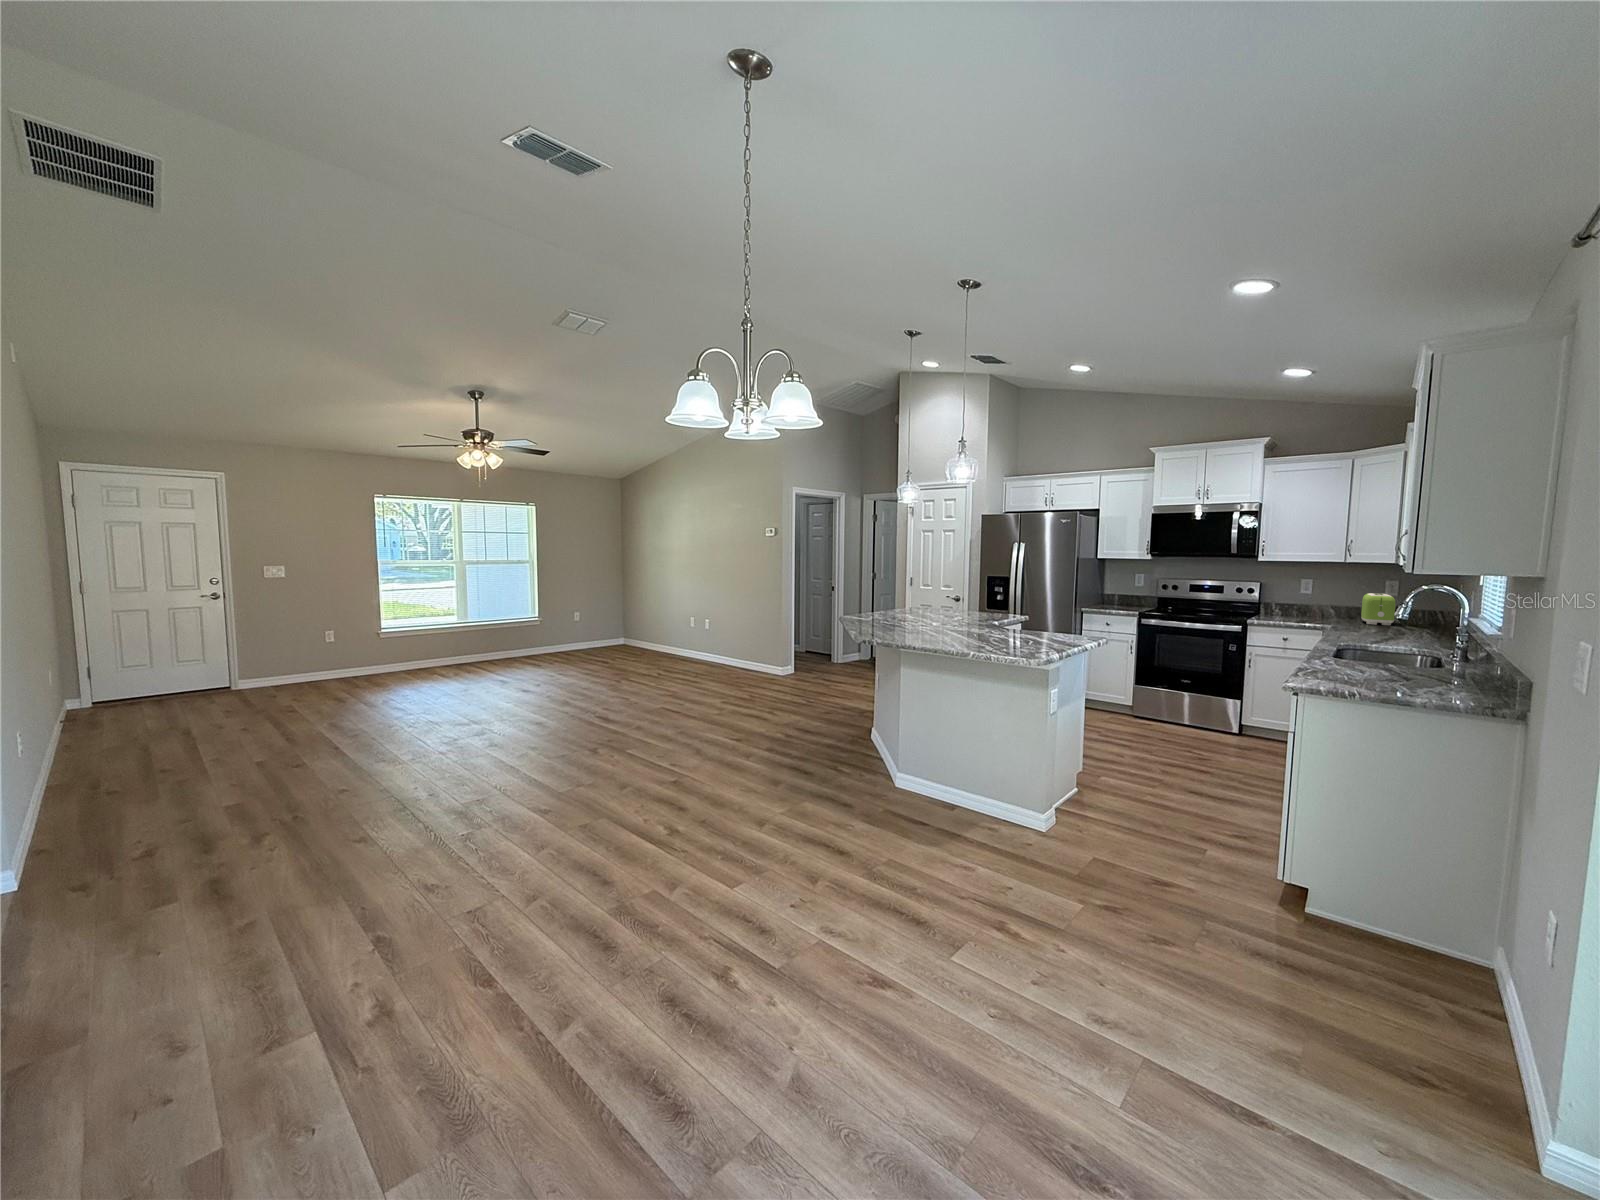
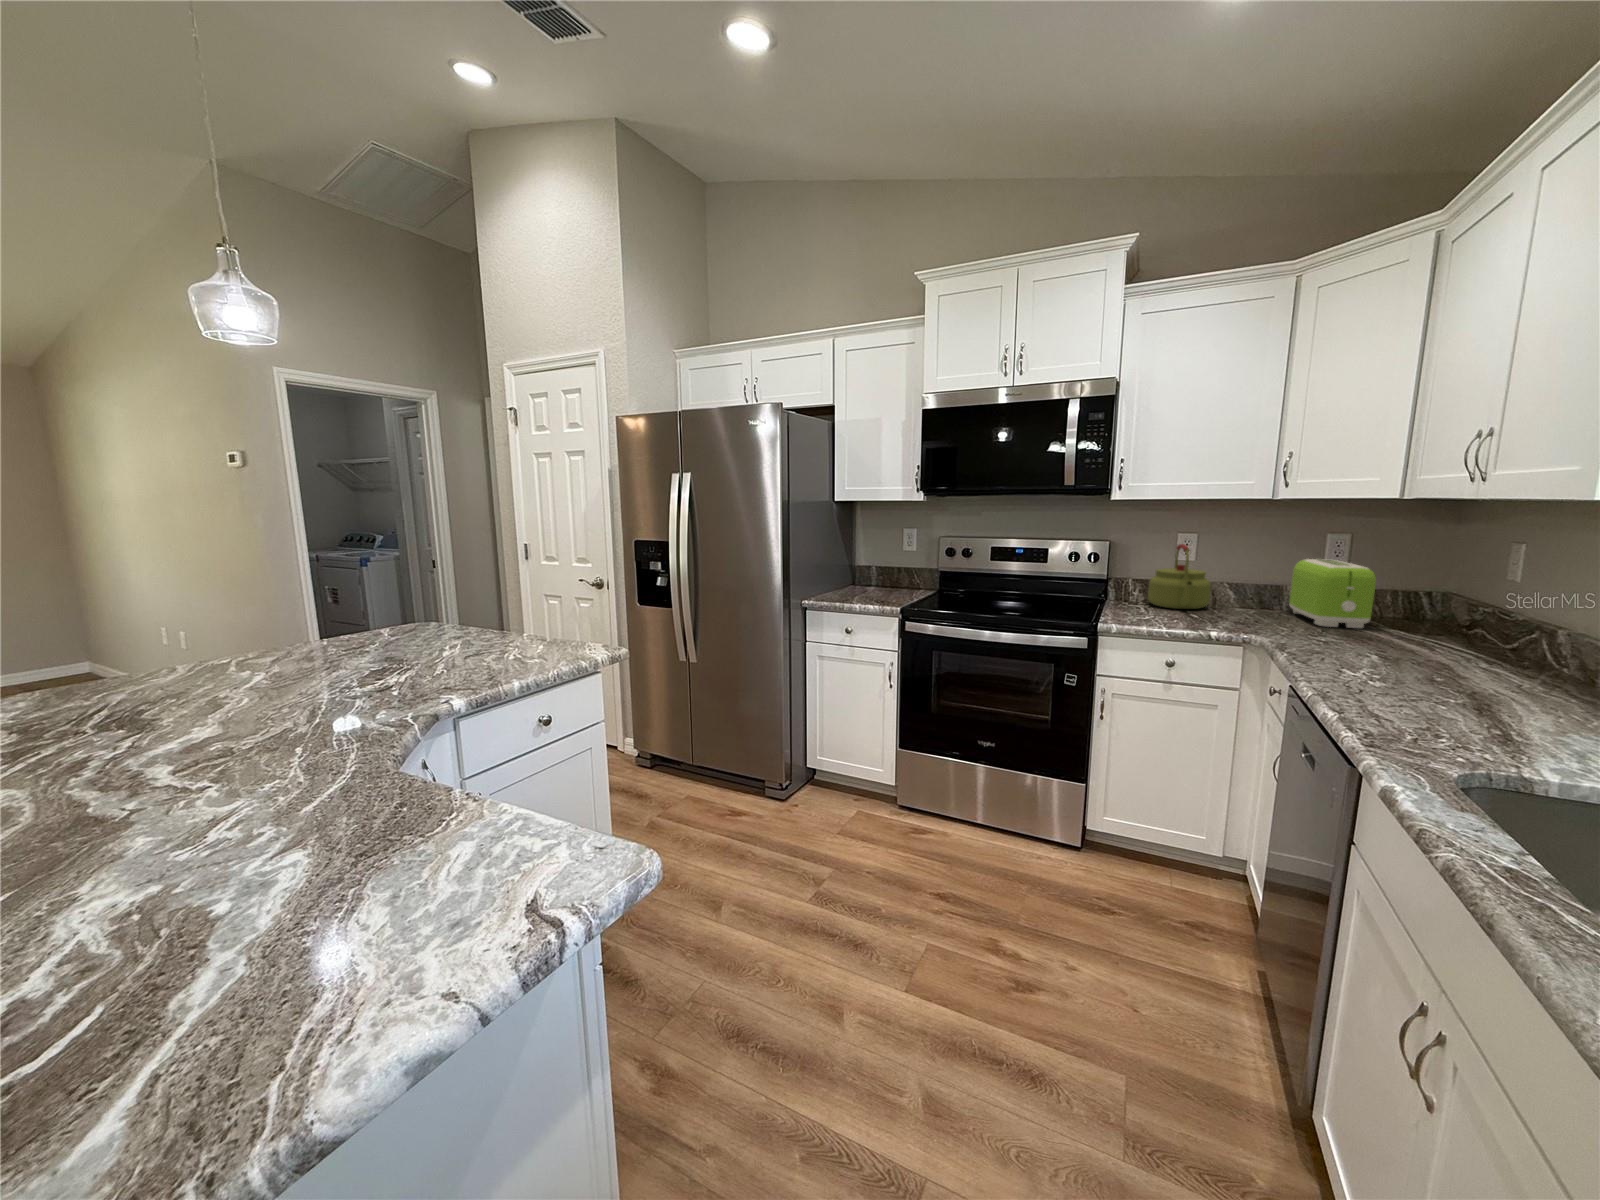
kettle: none [1282,585,1317,618] -> present [1148,544,1211,609]

